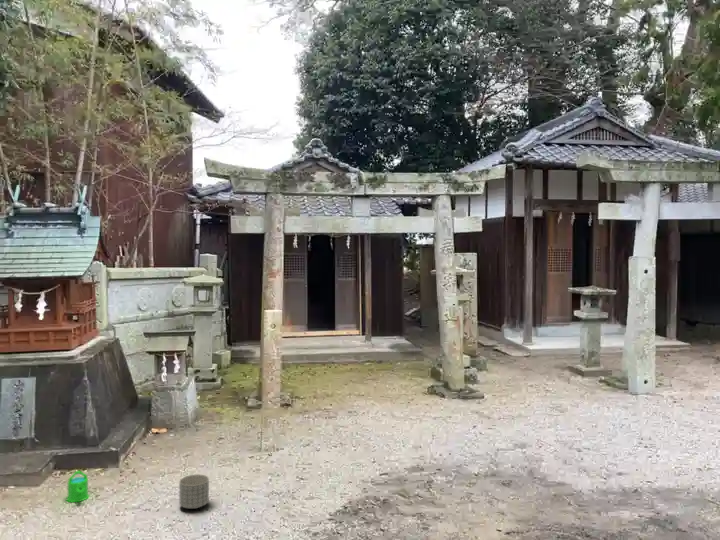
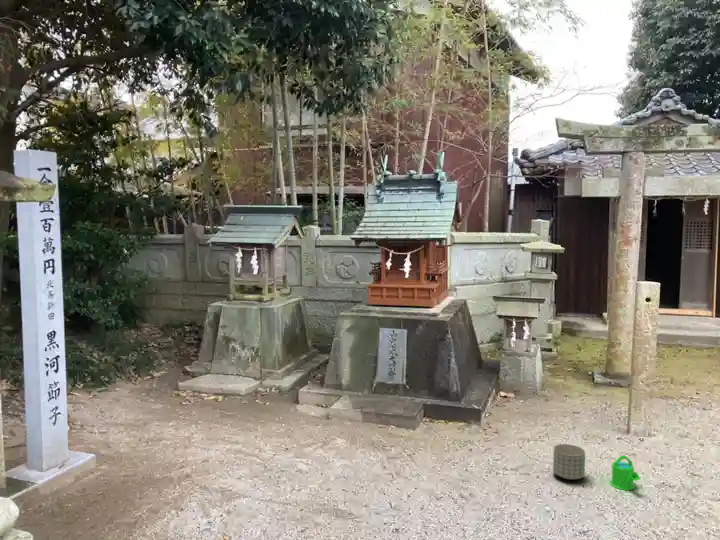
watering can: present [67,471,89,502] -> present [610,455,639,490]

